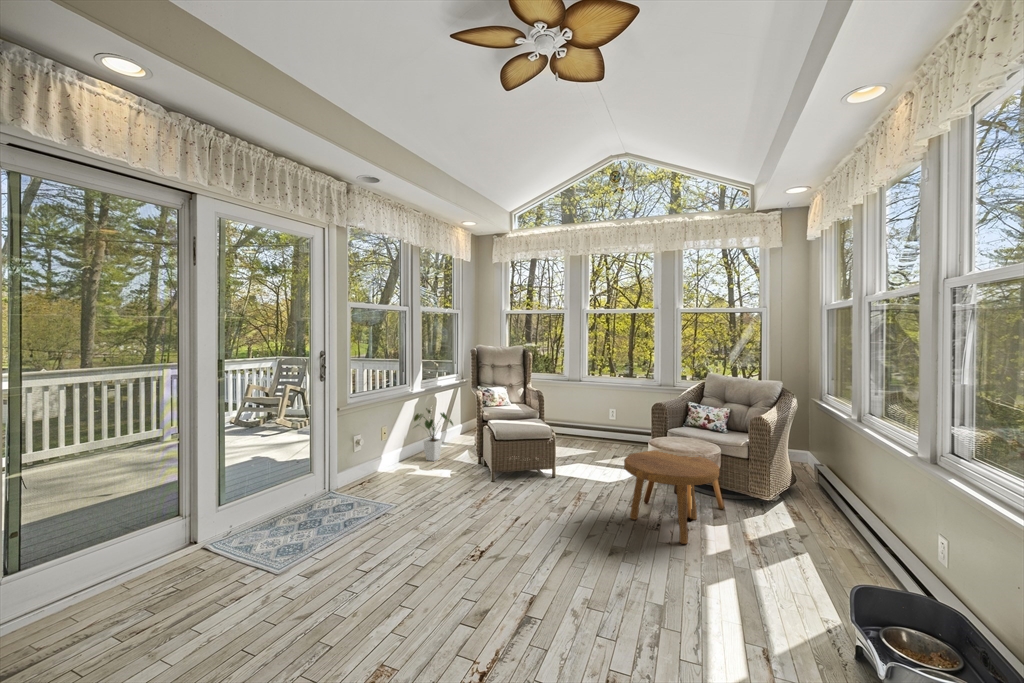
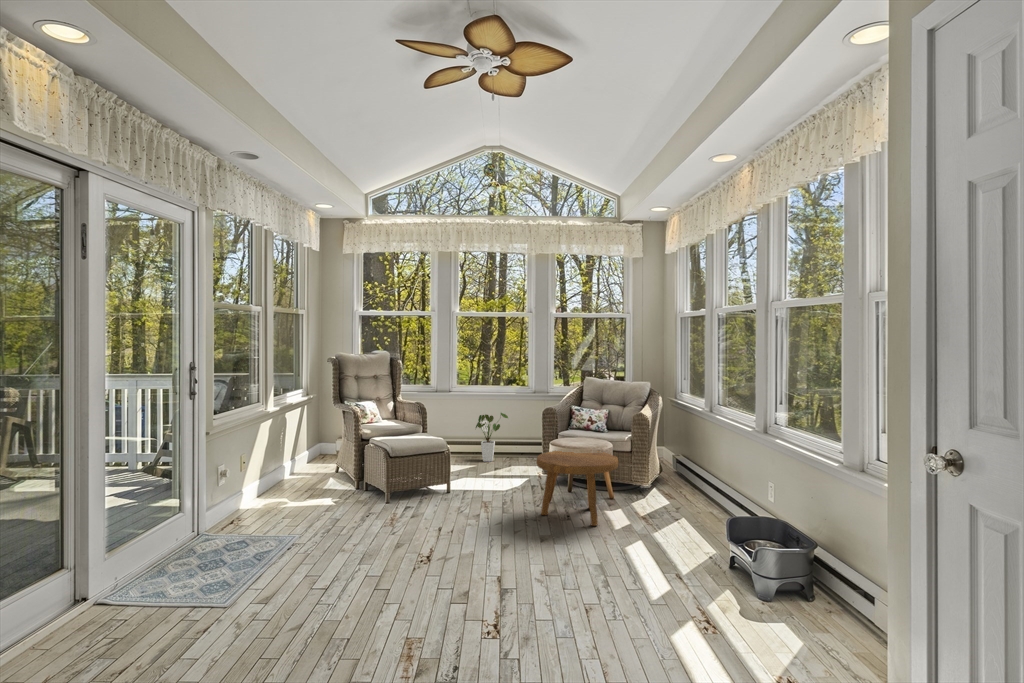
house plant: present [414,408,453,461] -> present [476,413,508,462]

